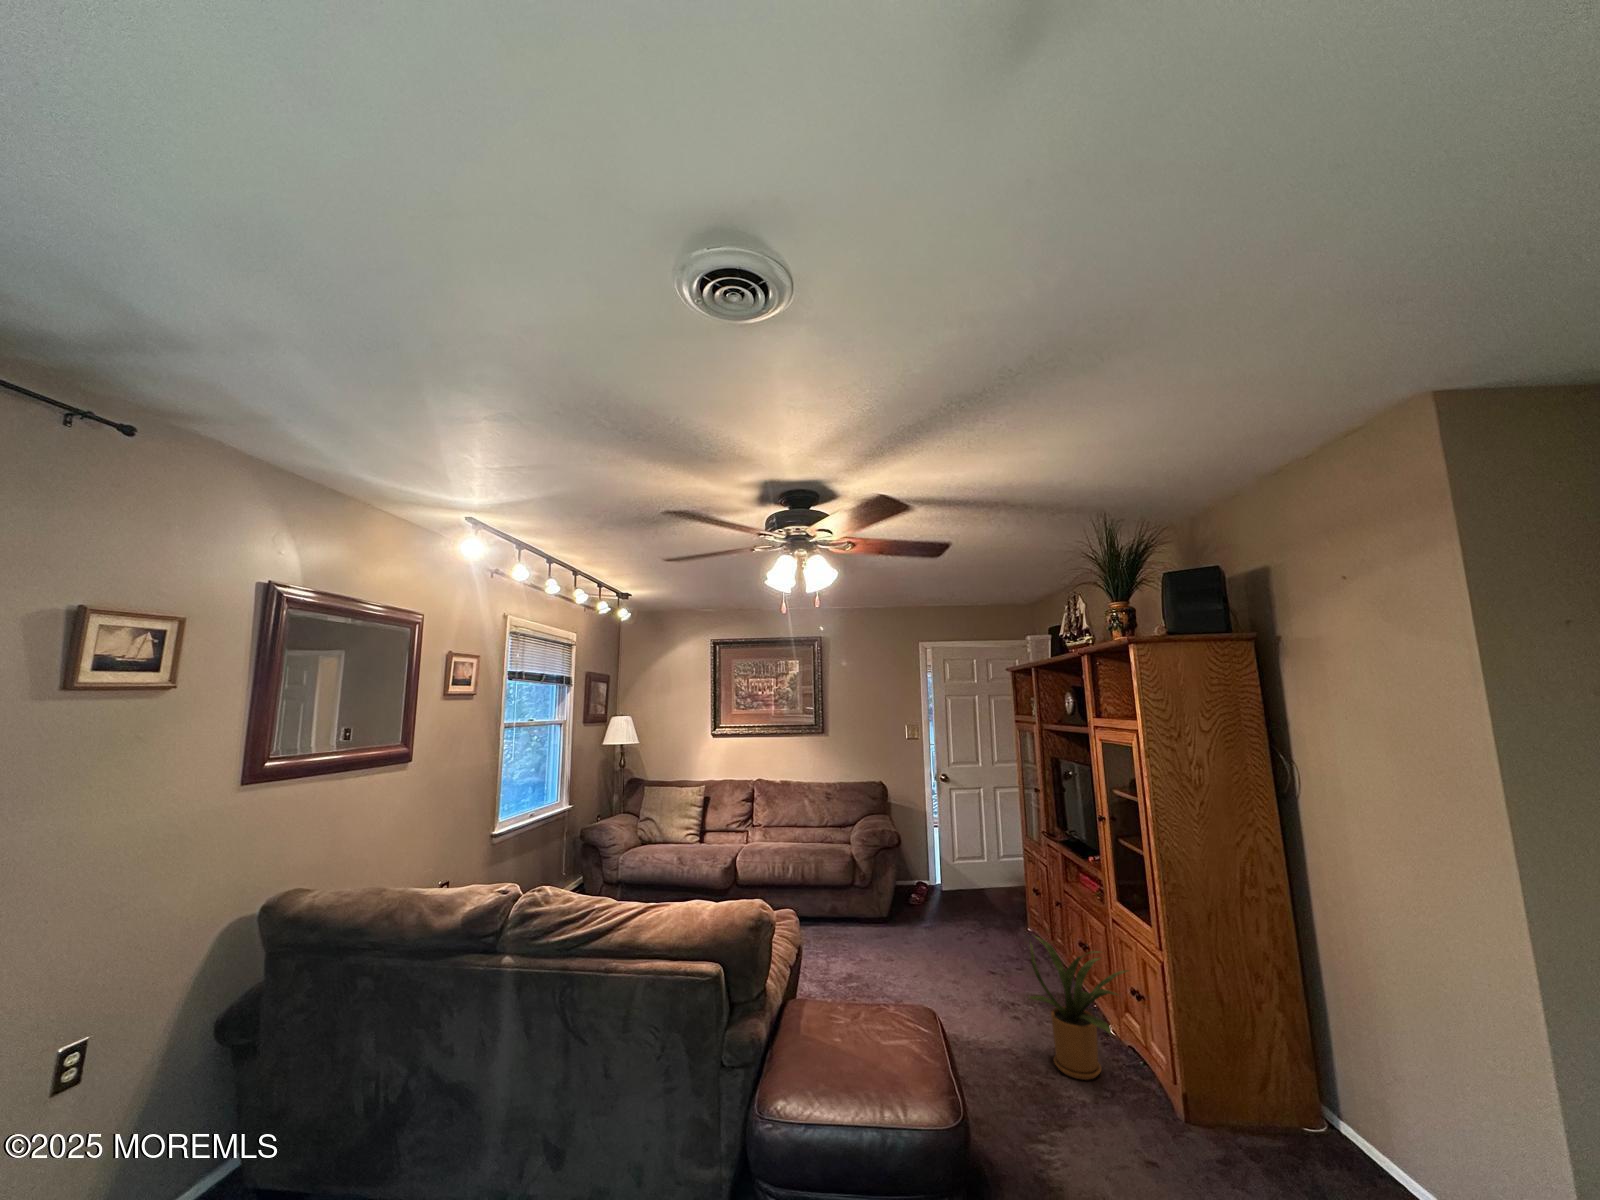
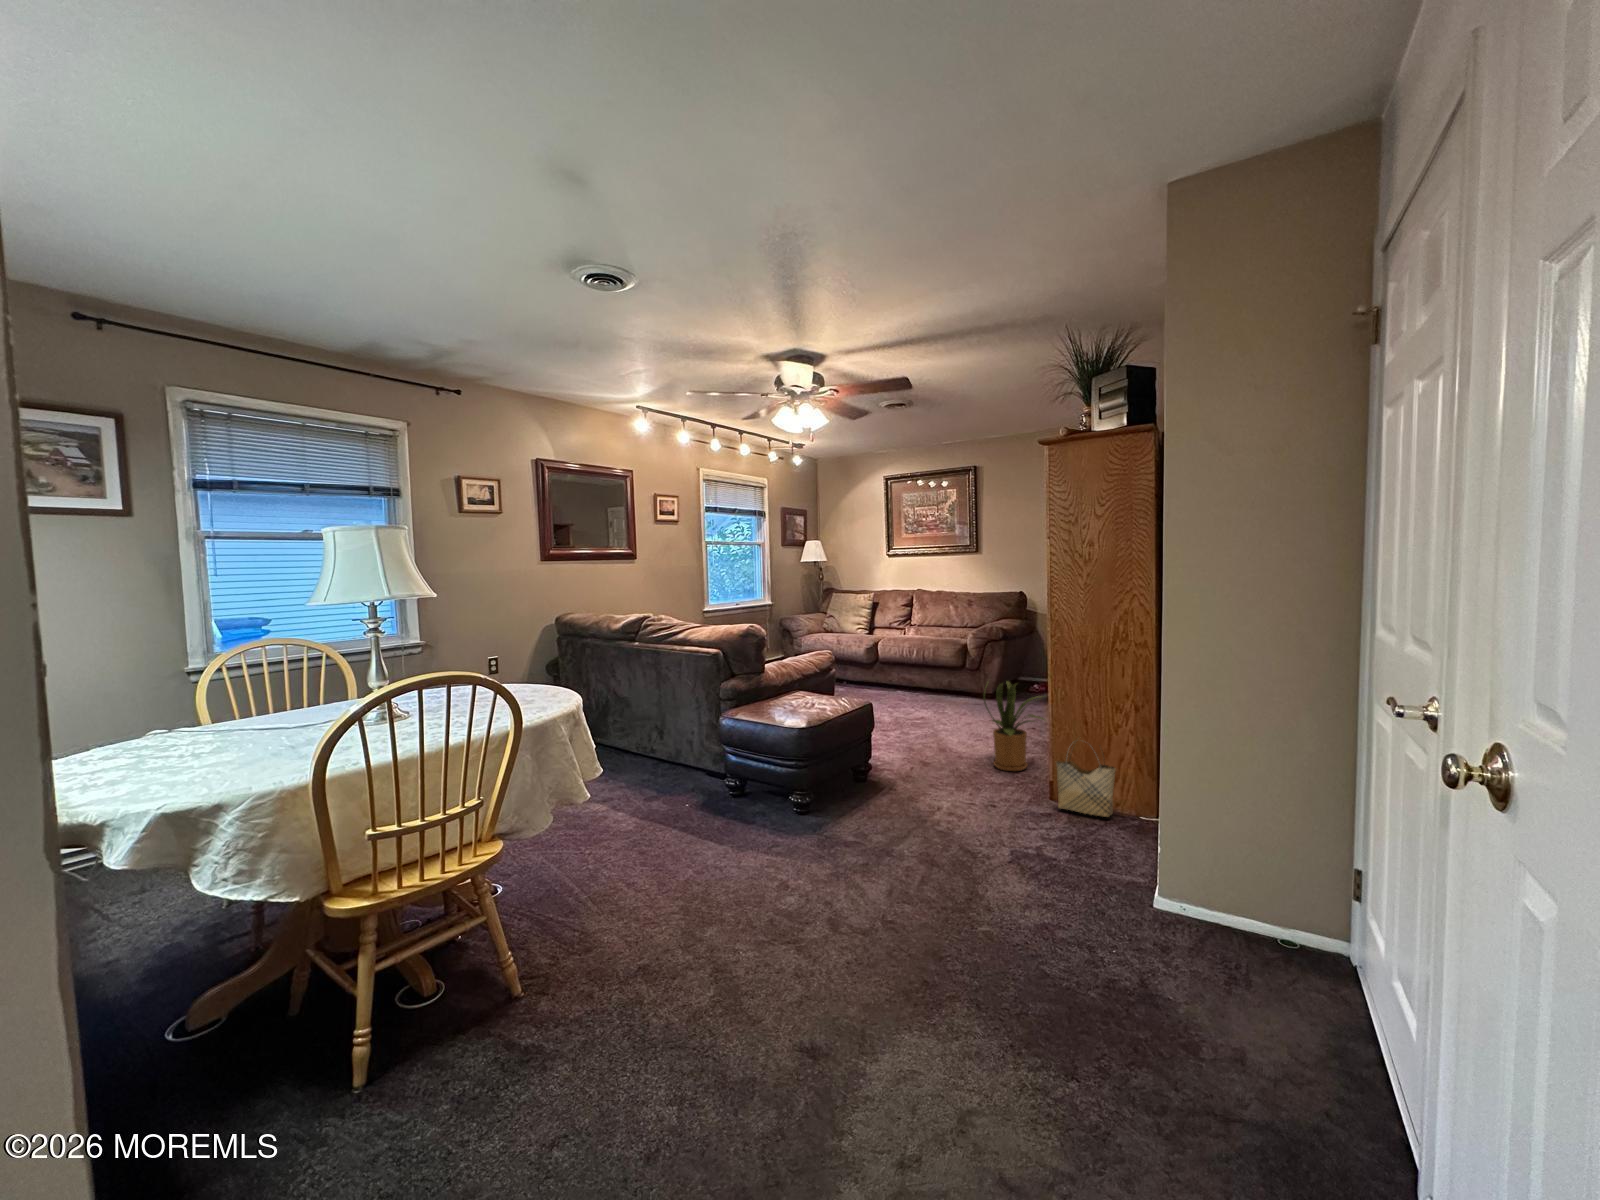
woven basket: none [1230,1033,1320,1162] -> present [1056,738,1116,817]

